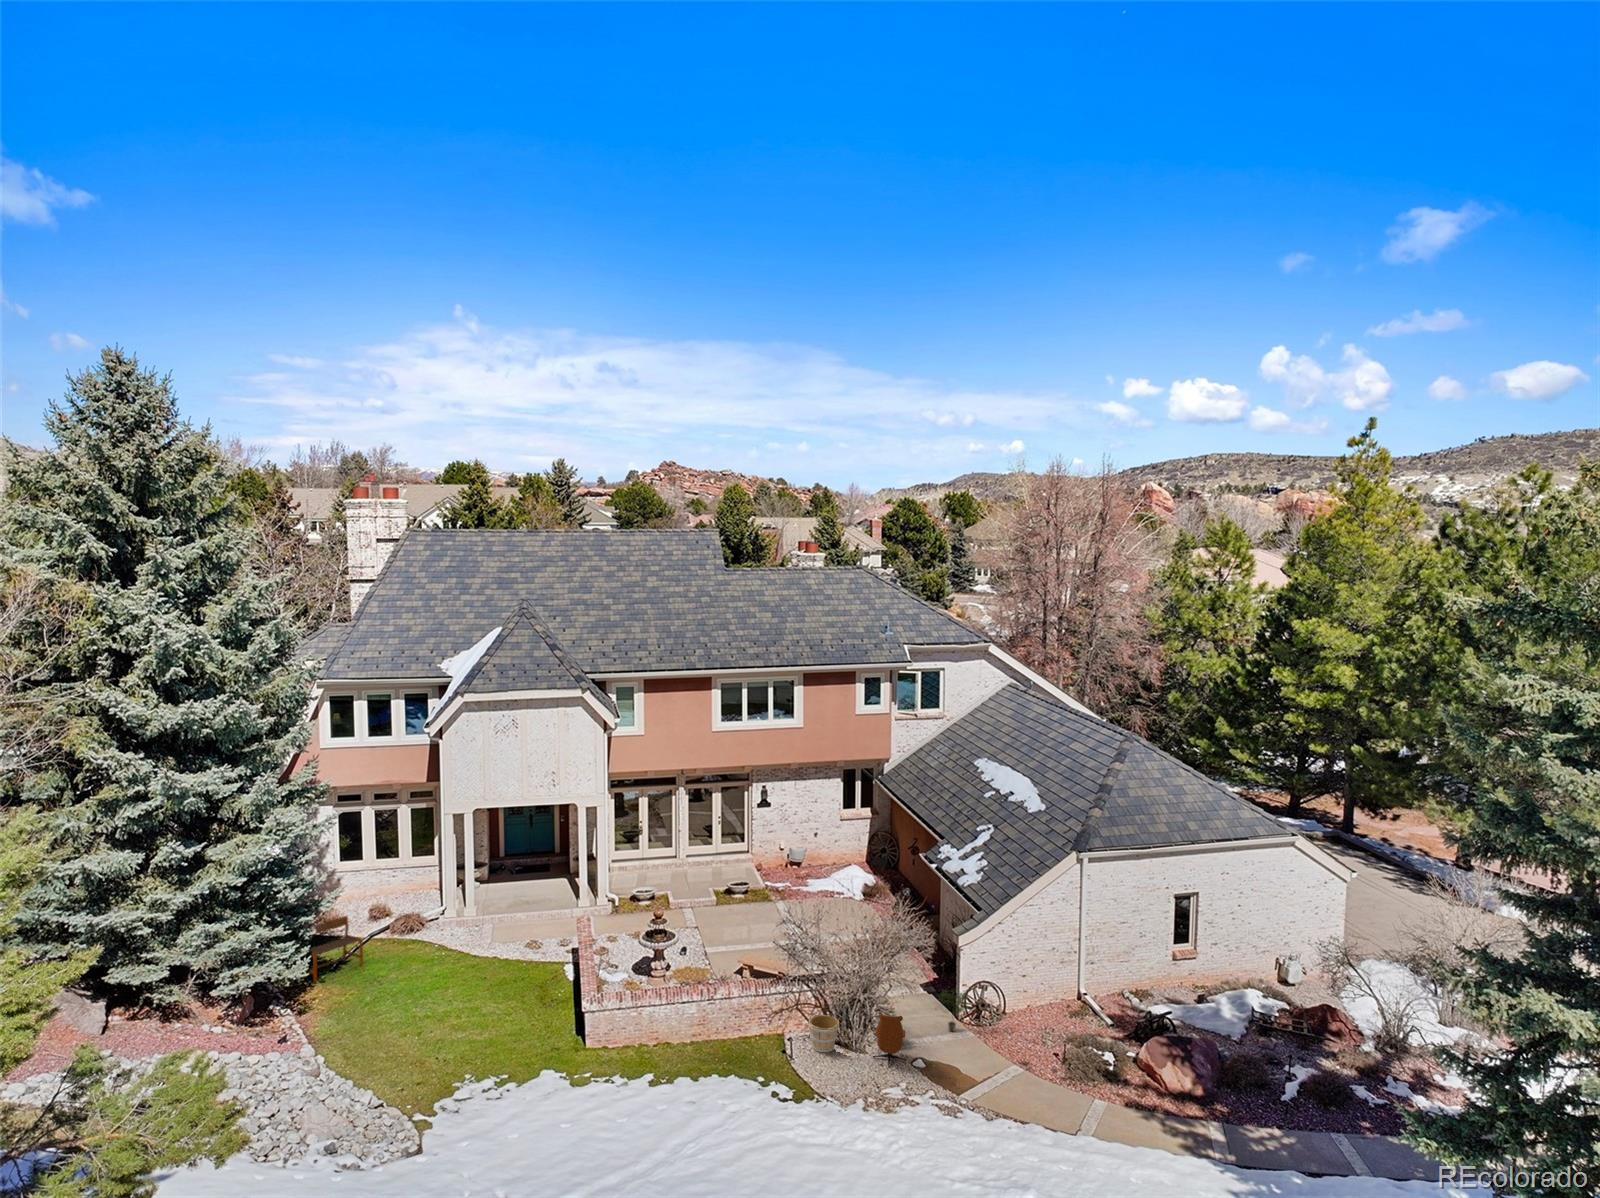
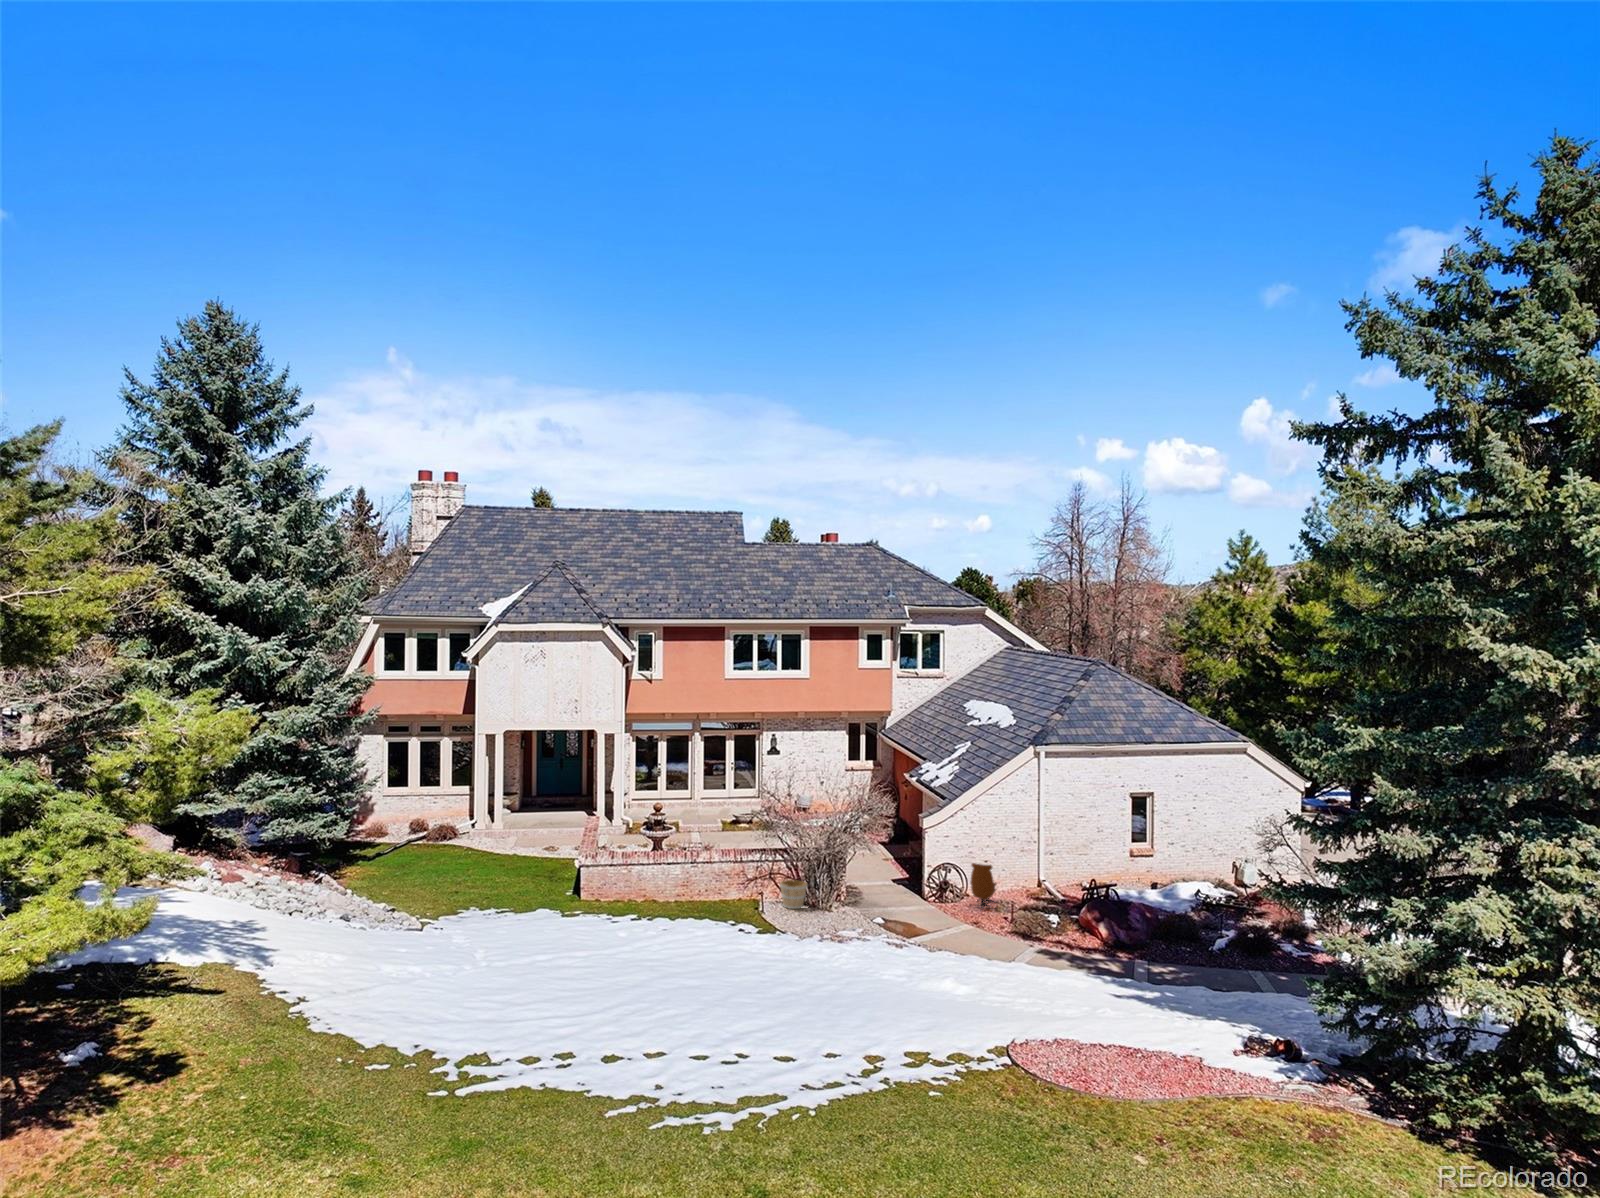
bench: present [308,916,363,982] -> none [347,812,402,862]
potted plant: present [940,990,967,1032] -> none [902,867,931,904]
lounge chair: present [873,1014,906,1068] -> present [970,863,997,908]

